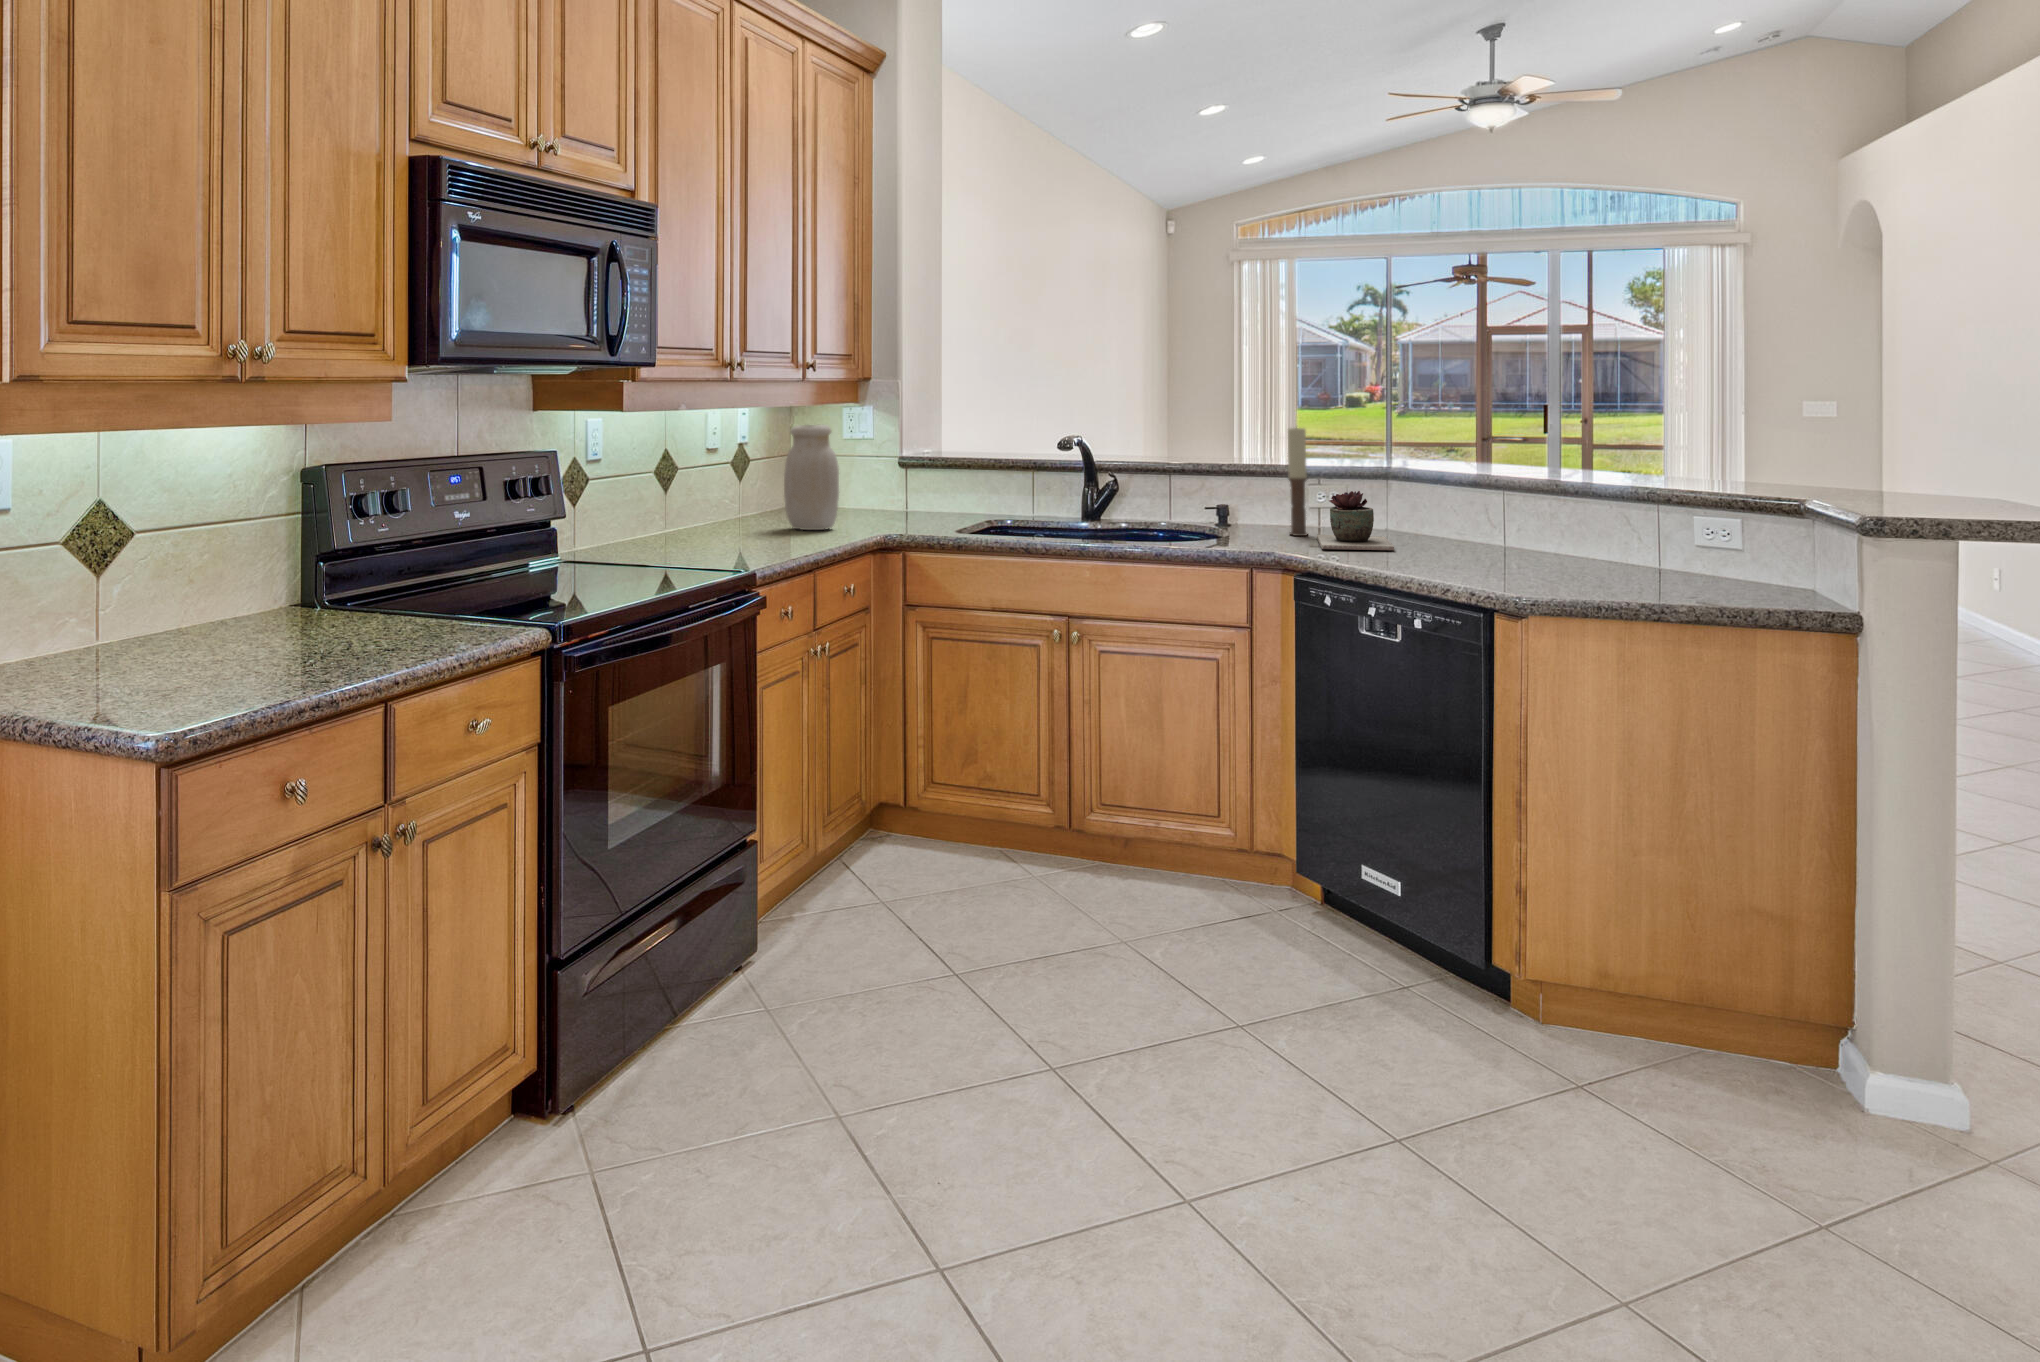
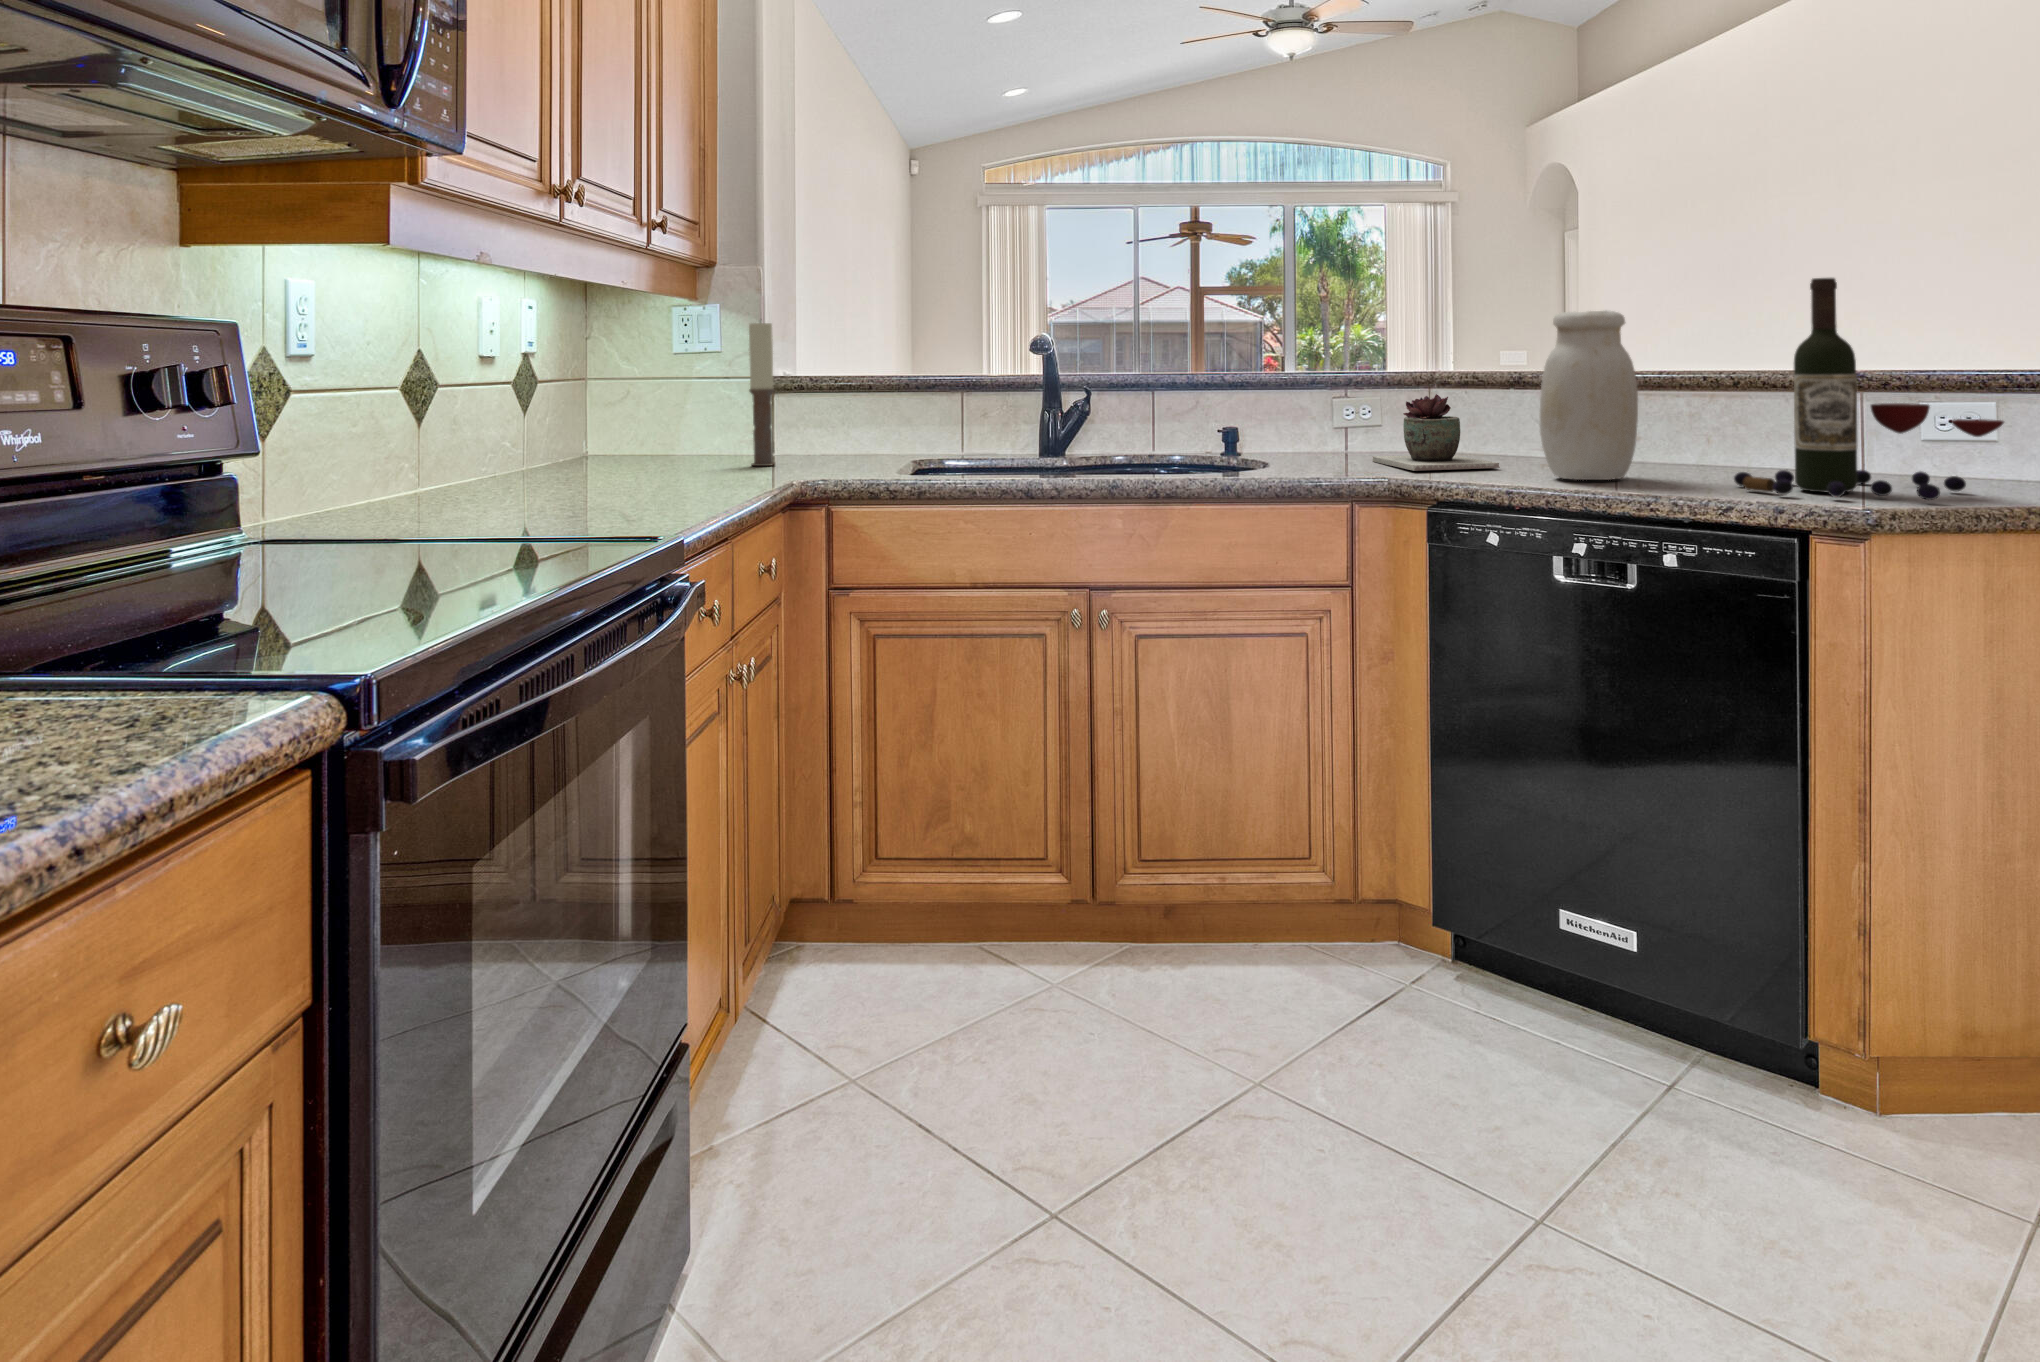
wine bottle: none [1527,423,1710,602] -> present [1734,278,2004,500]
jar: present [784,425,839,530] -> present [1540,310,1638,480]
candle: present [1288,428,1307,536] -> present [749,322,775,466]

